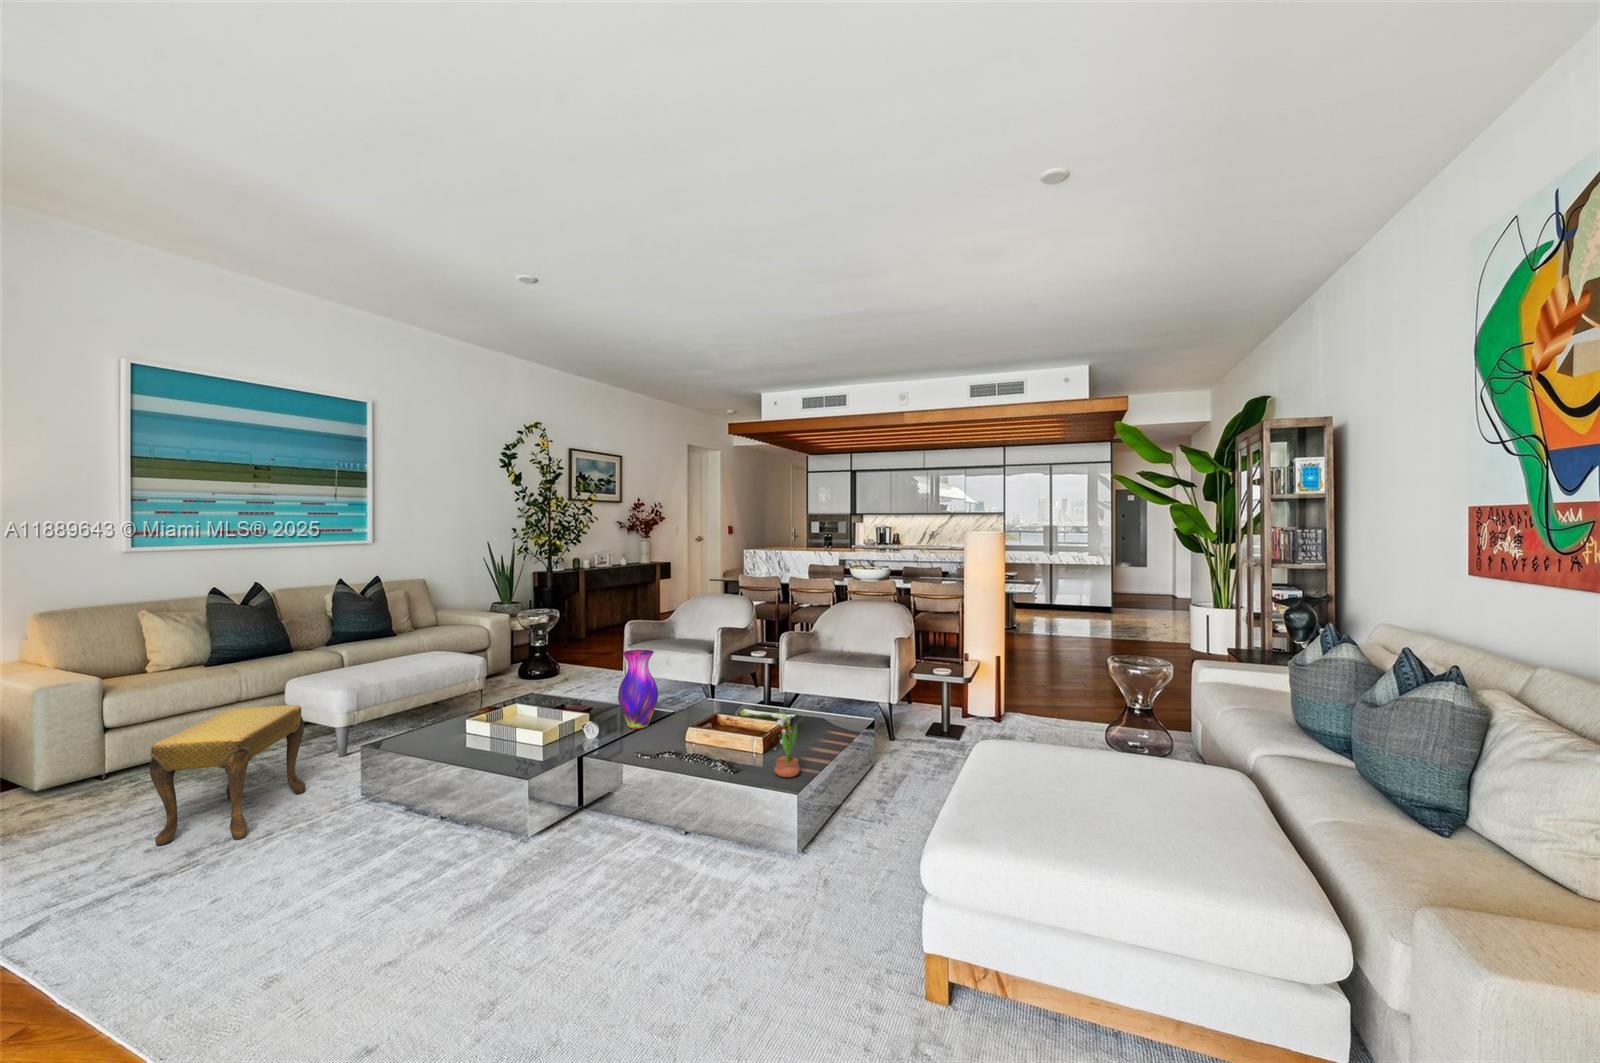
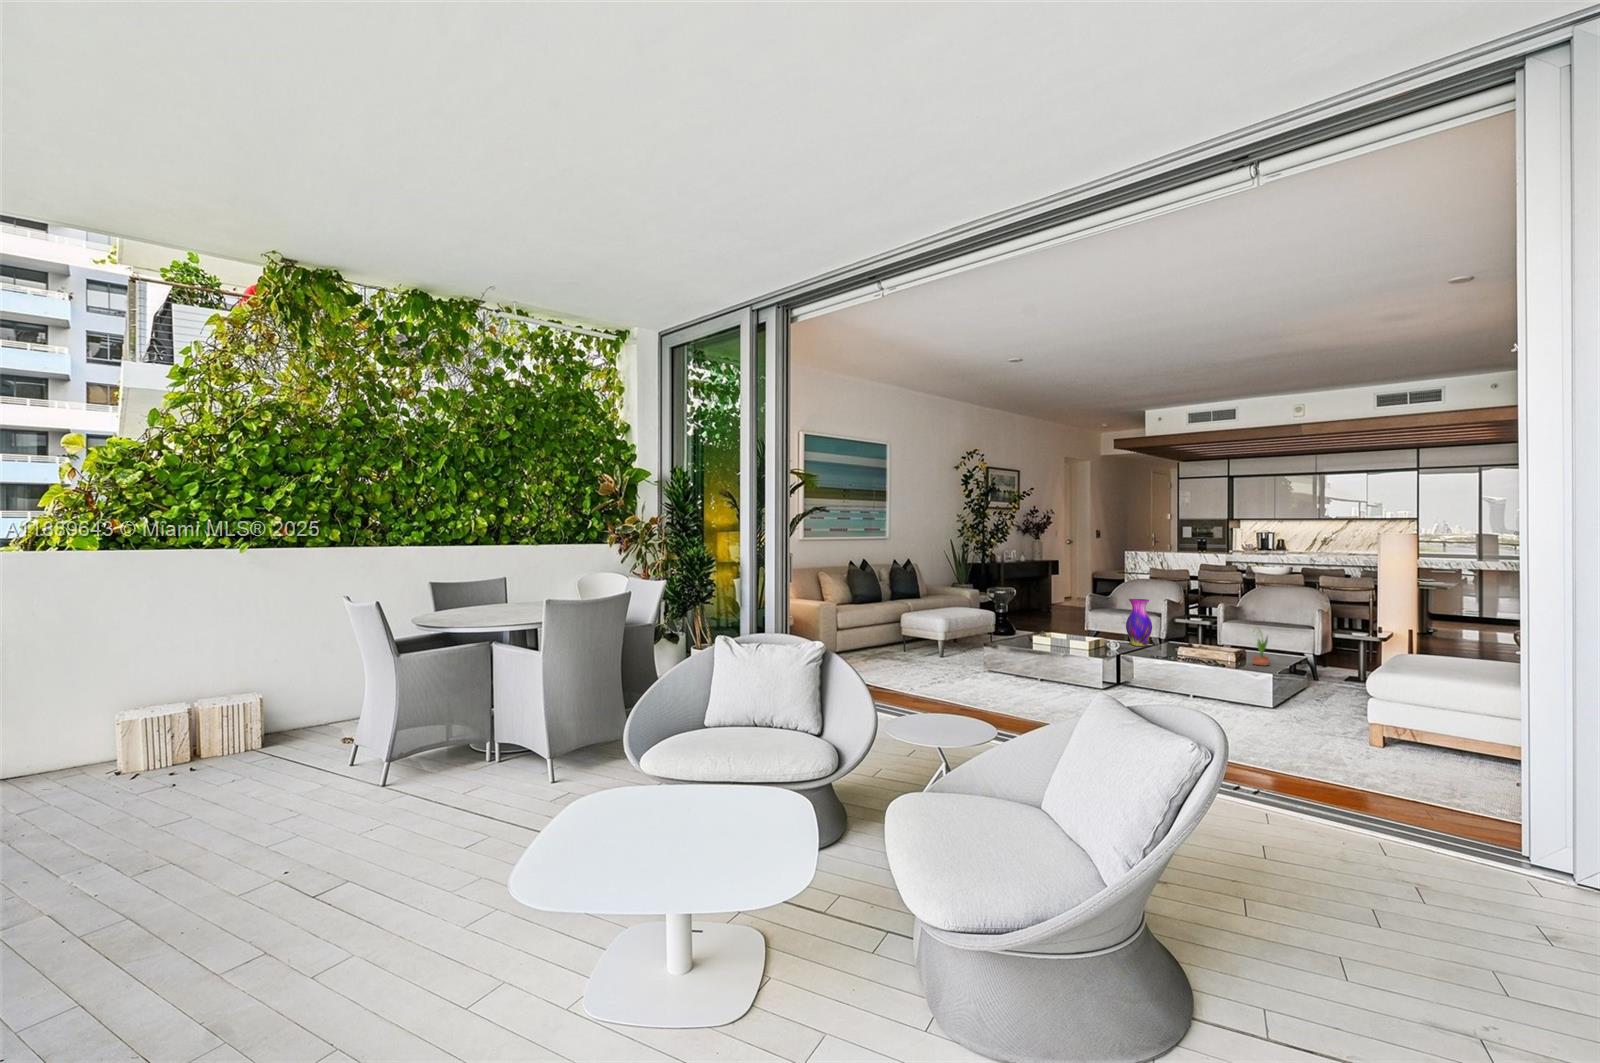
footstool: present [150,705,305,845] -> none [904,621,945,680]

